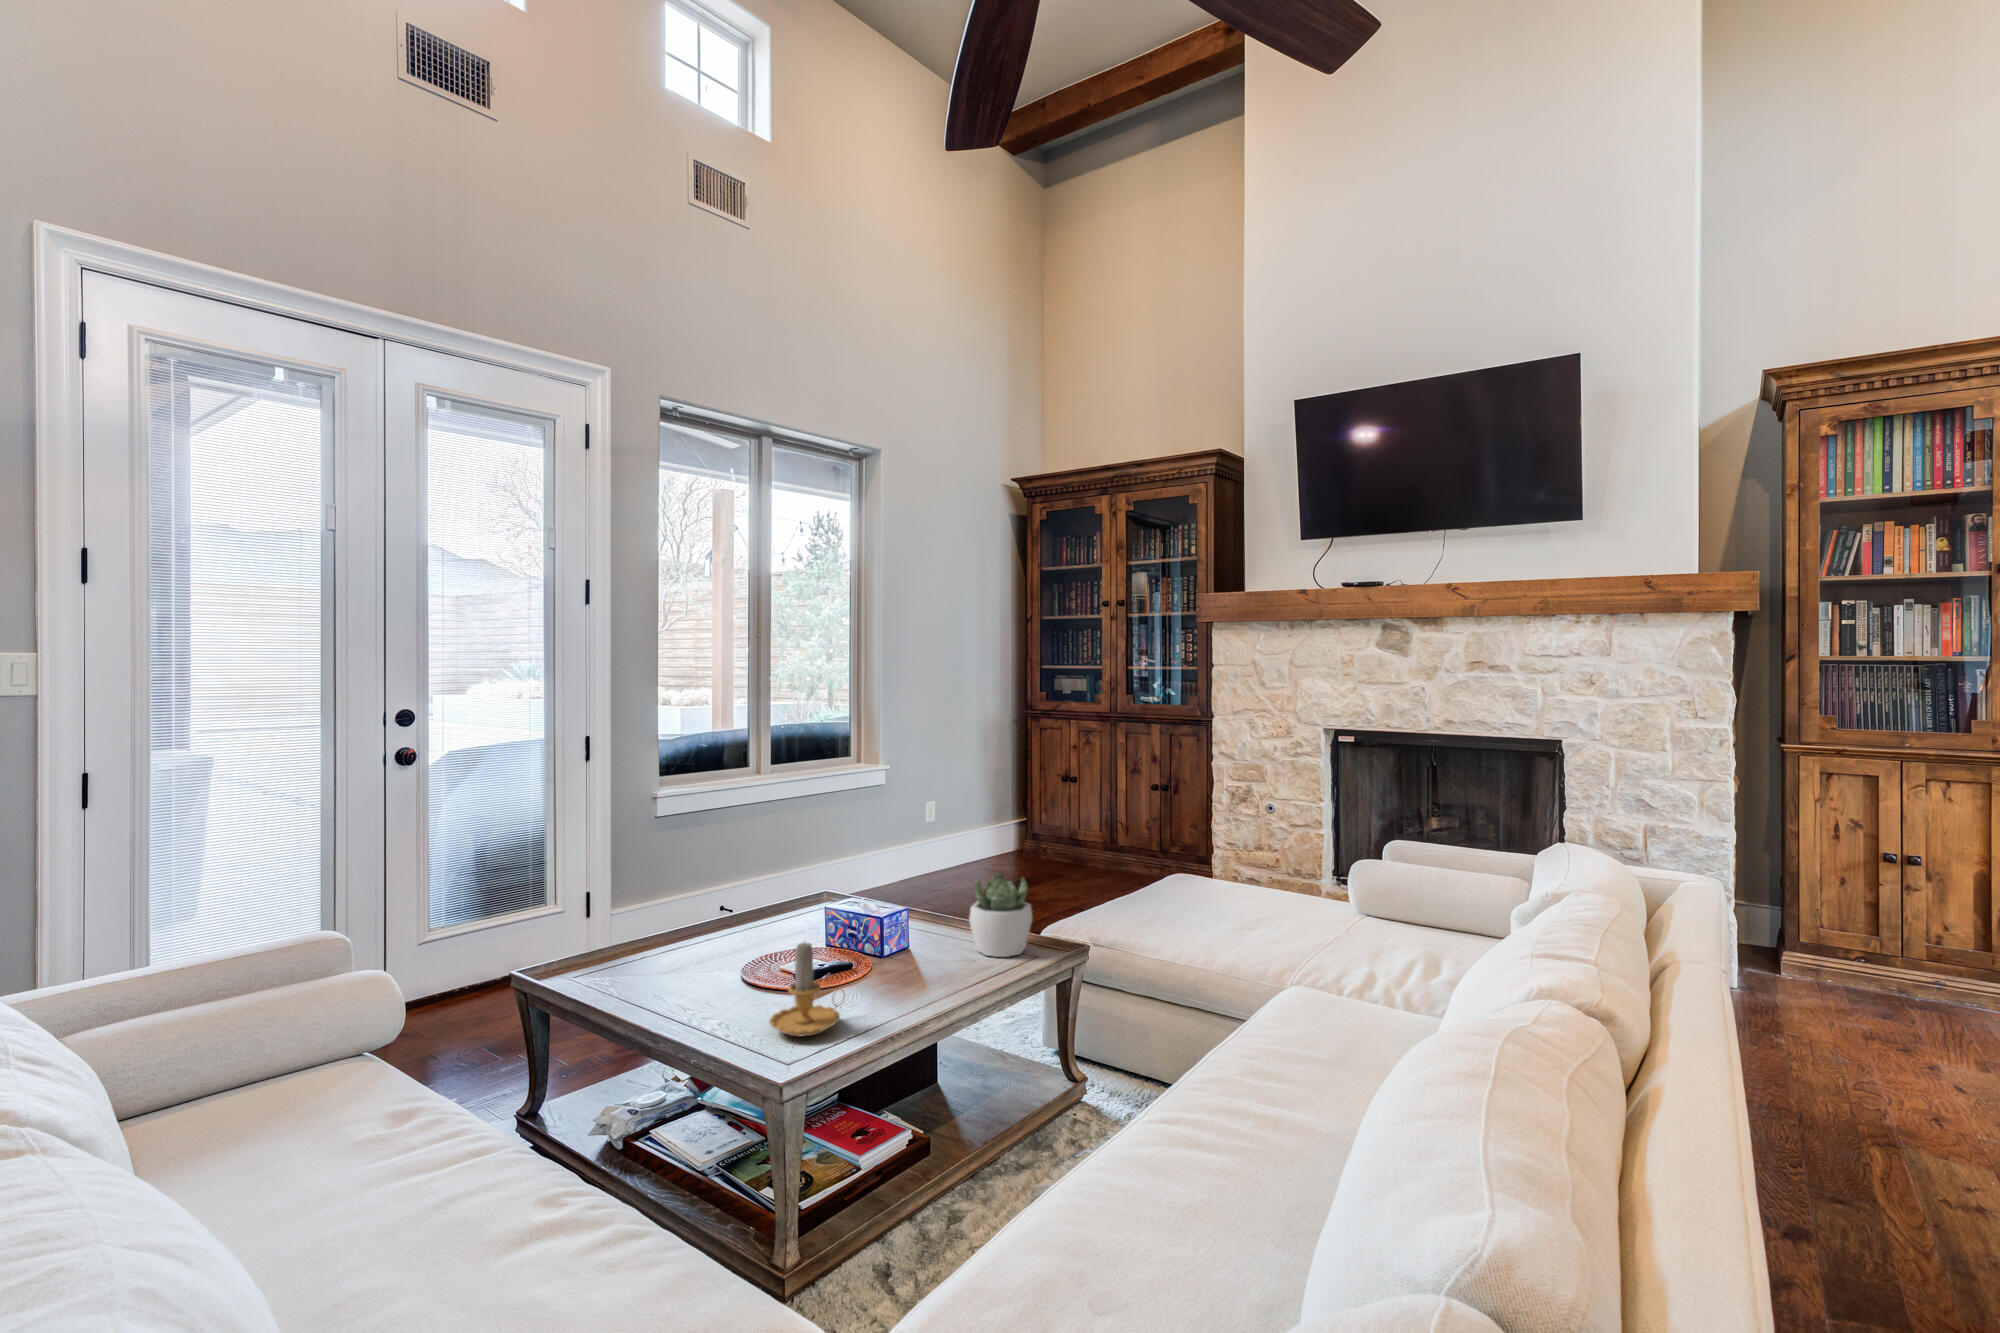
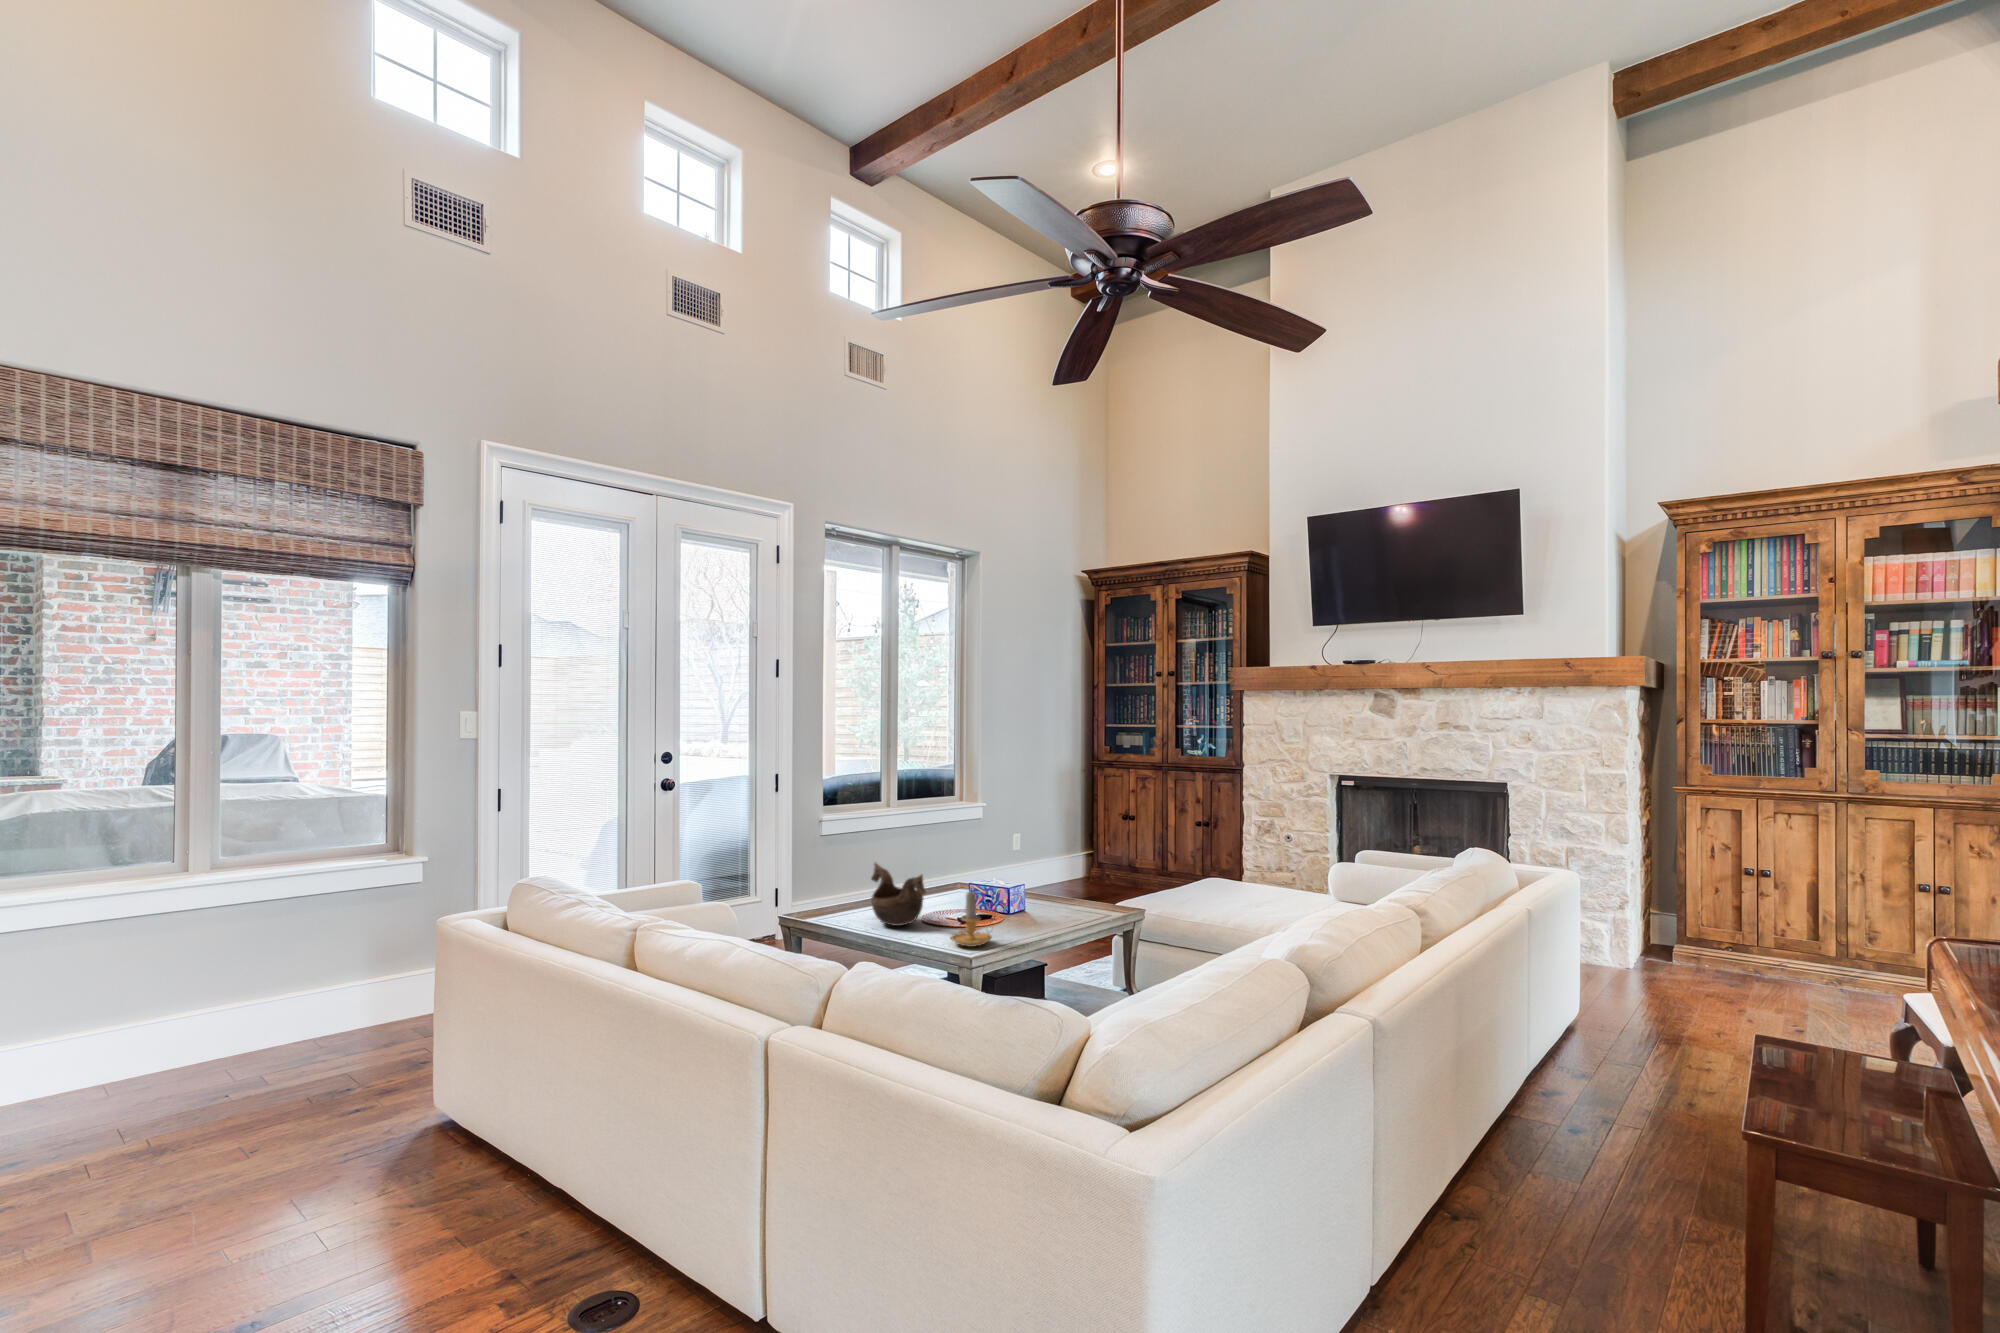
succulent plant: present [969,873,1032,957] -> none [1065,861,1107,915]
decorative bowl: none [654,885,741,991] -> present [871,863,926,926]

